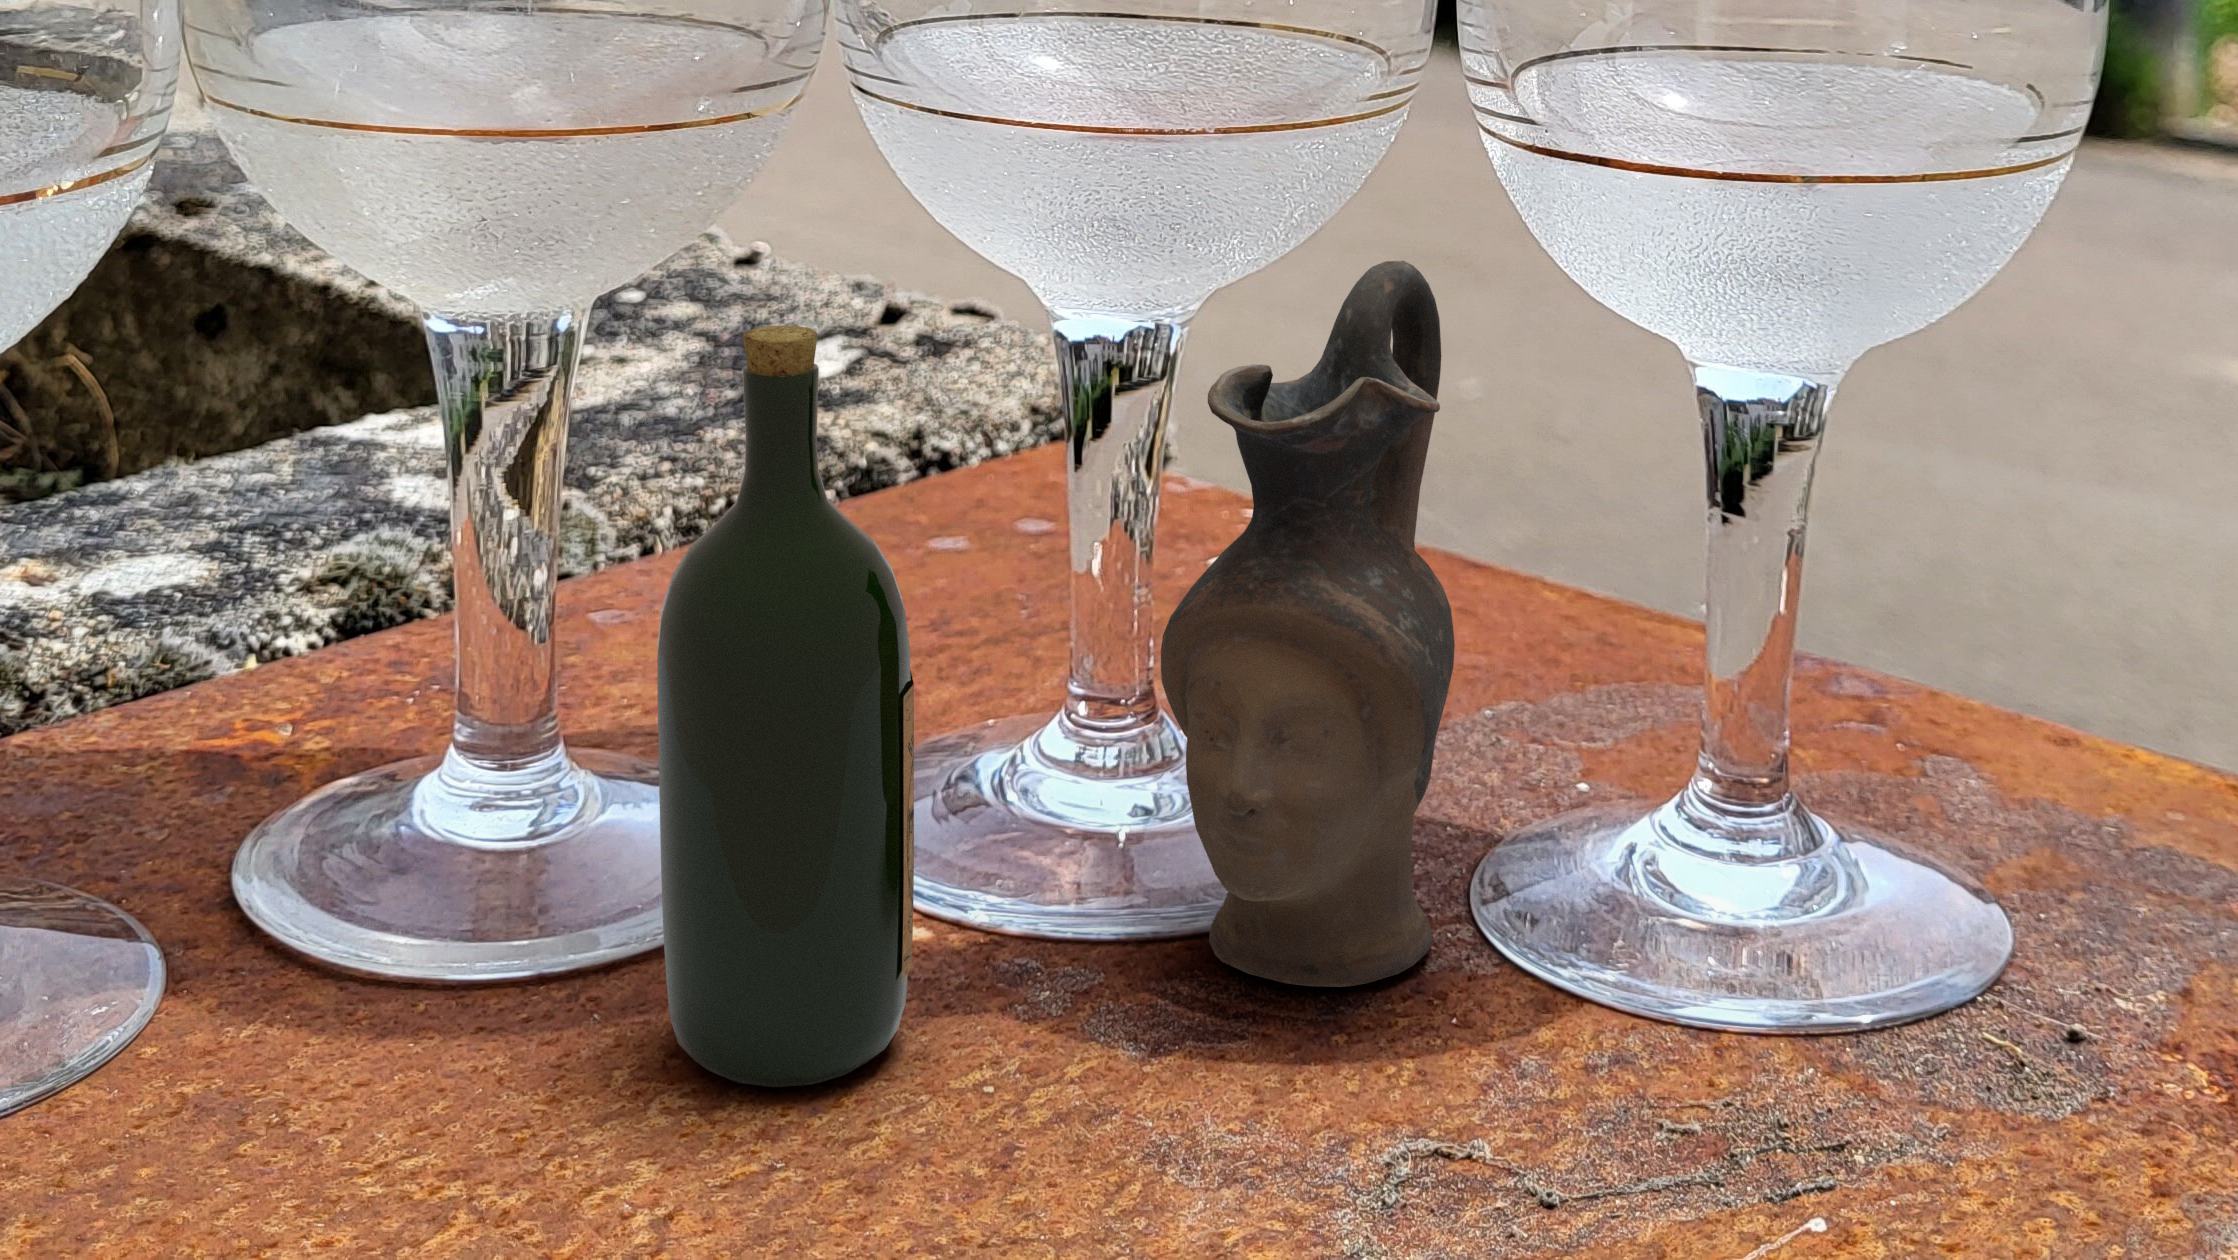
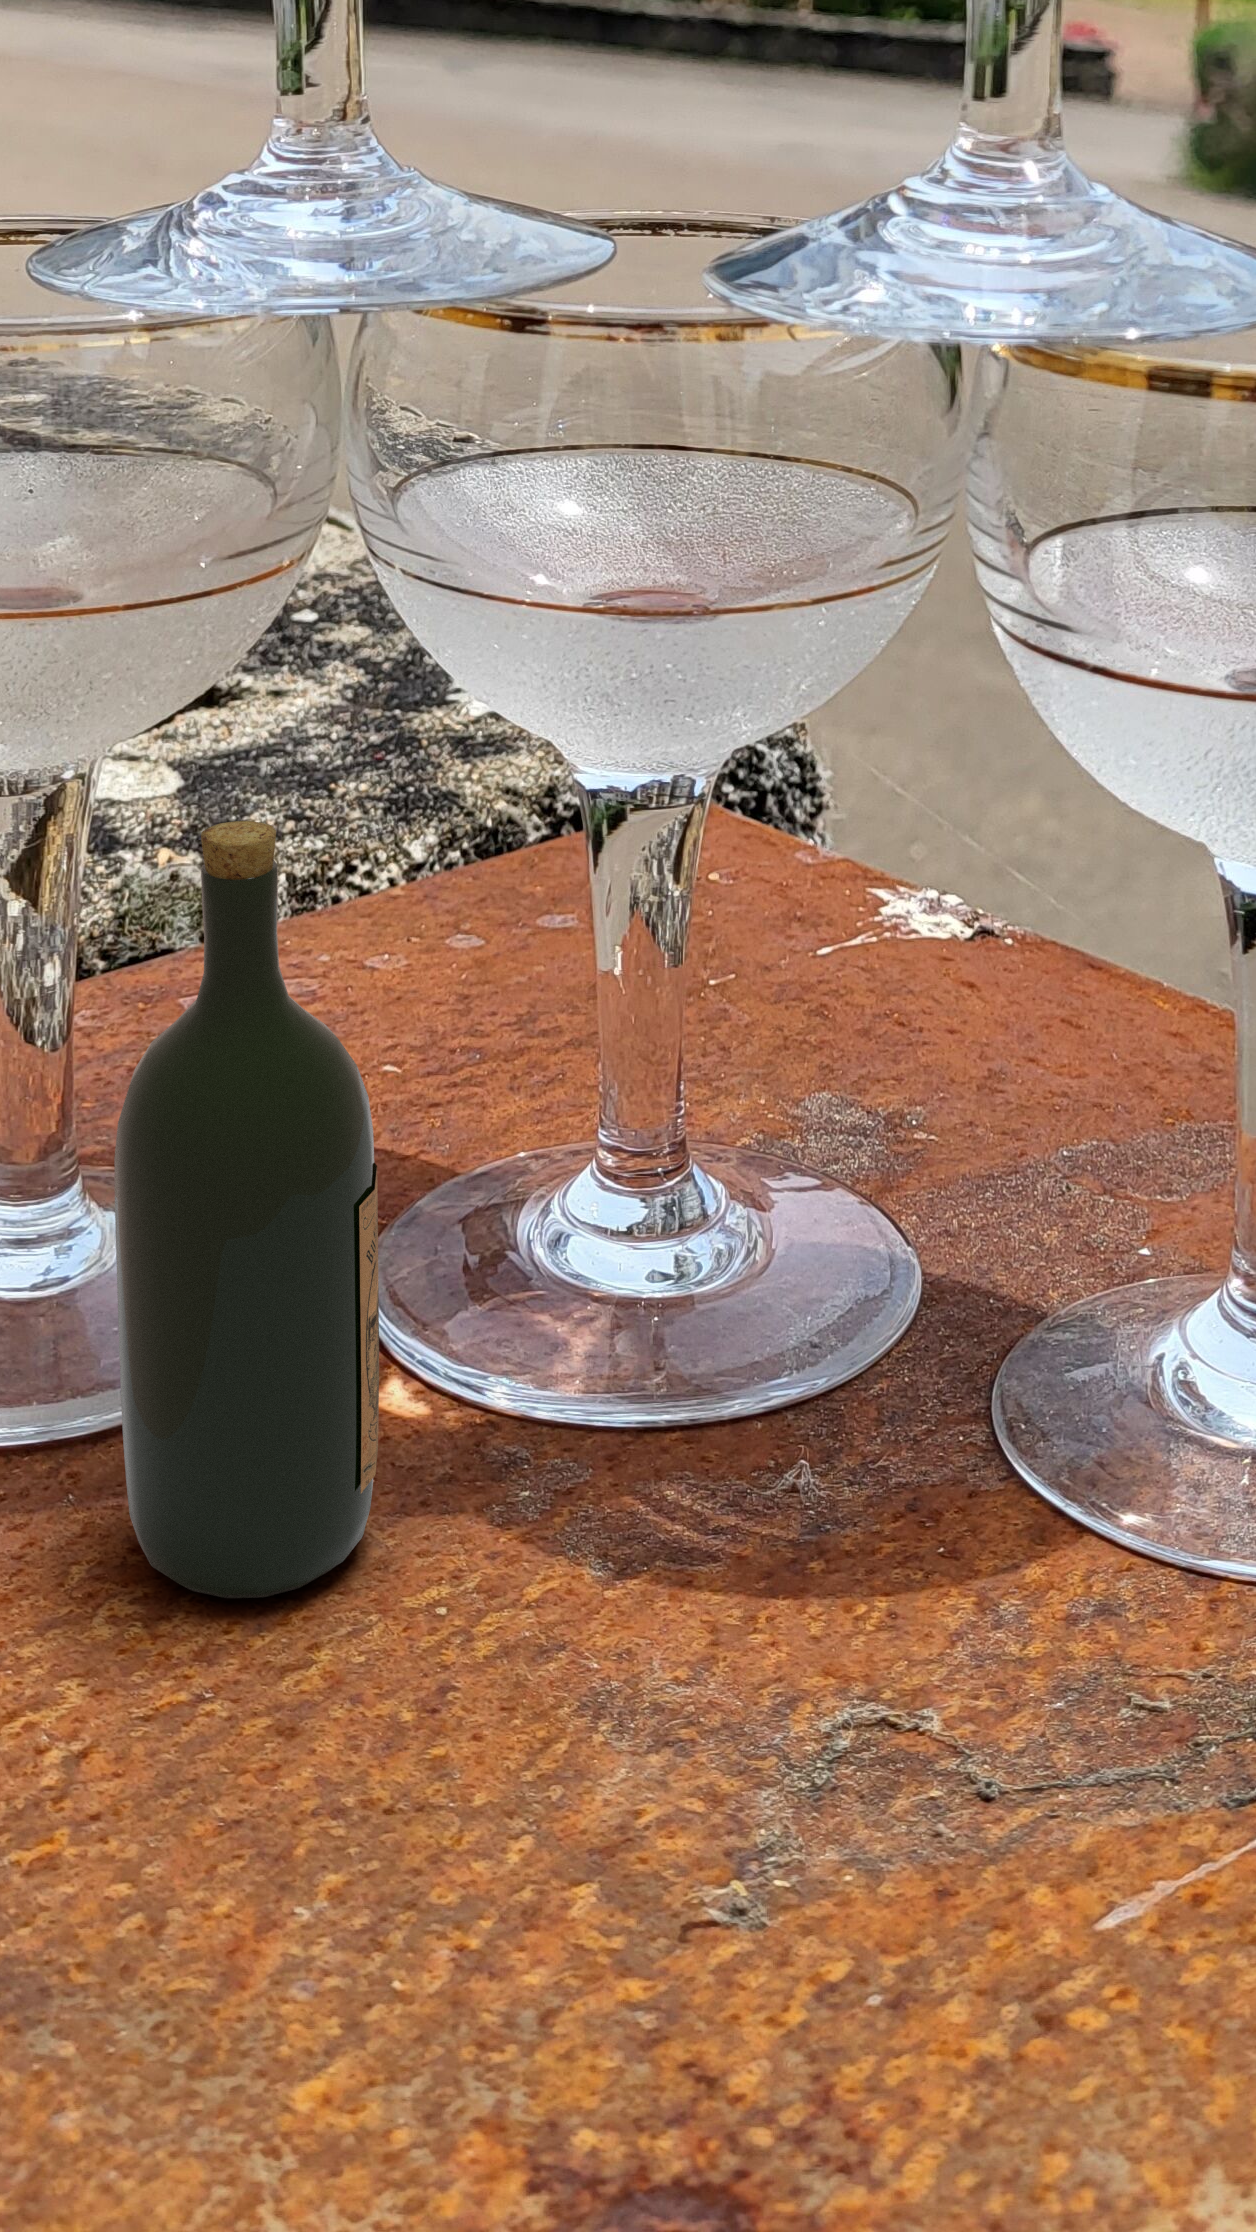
ceramic pitcher: present [1161,261,1455,987] -> none [650,740,963,1506]

